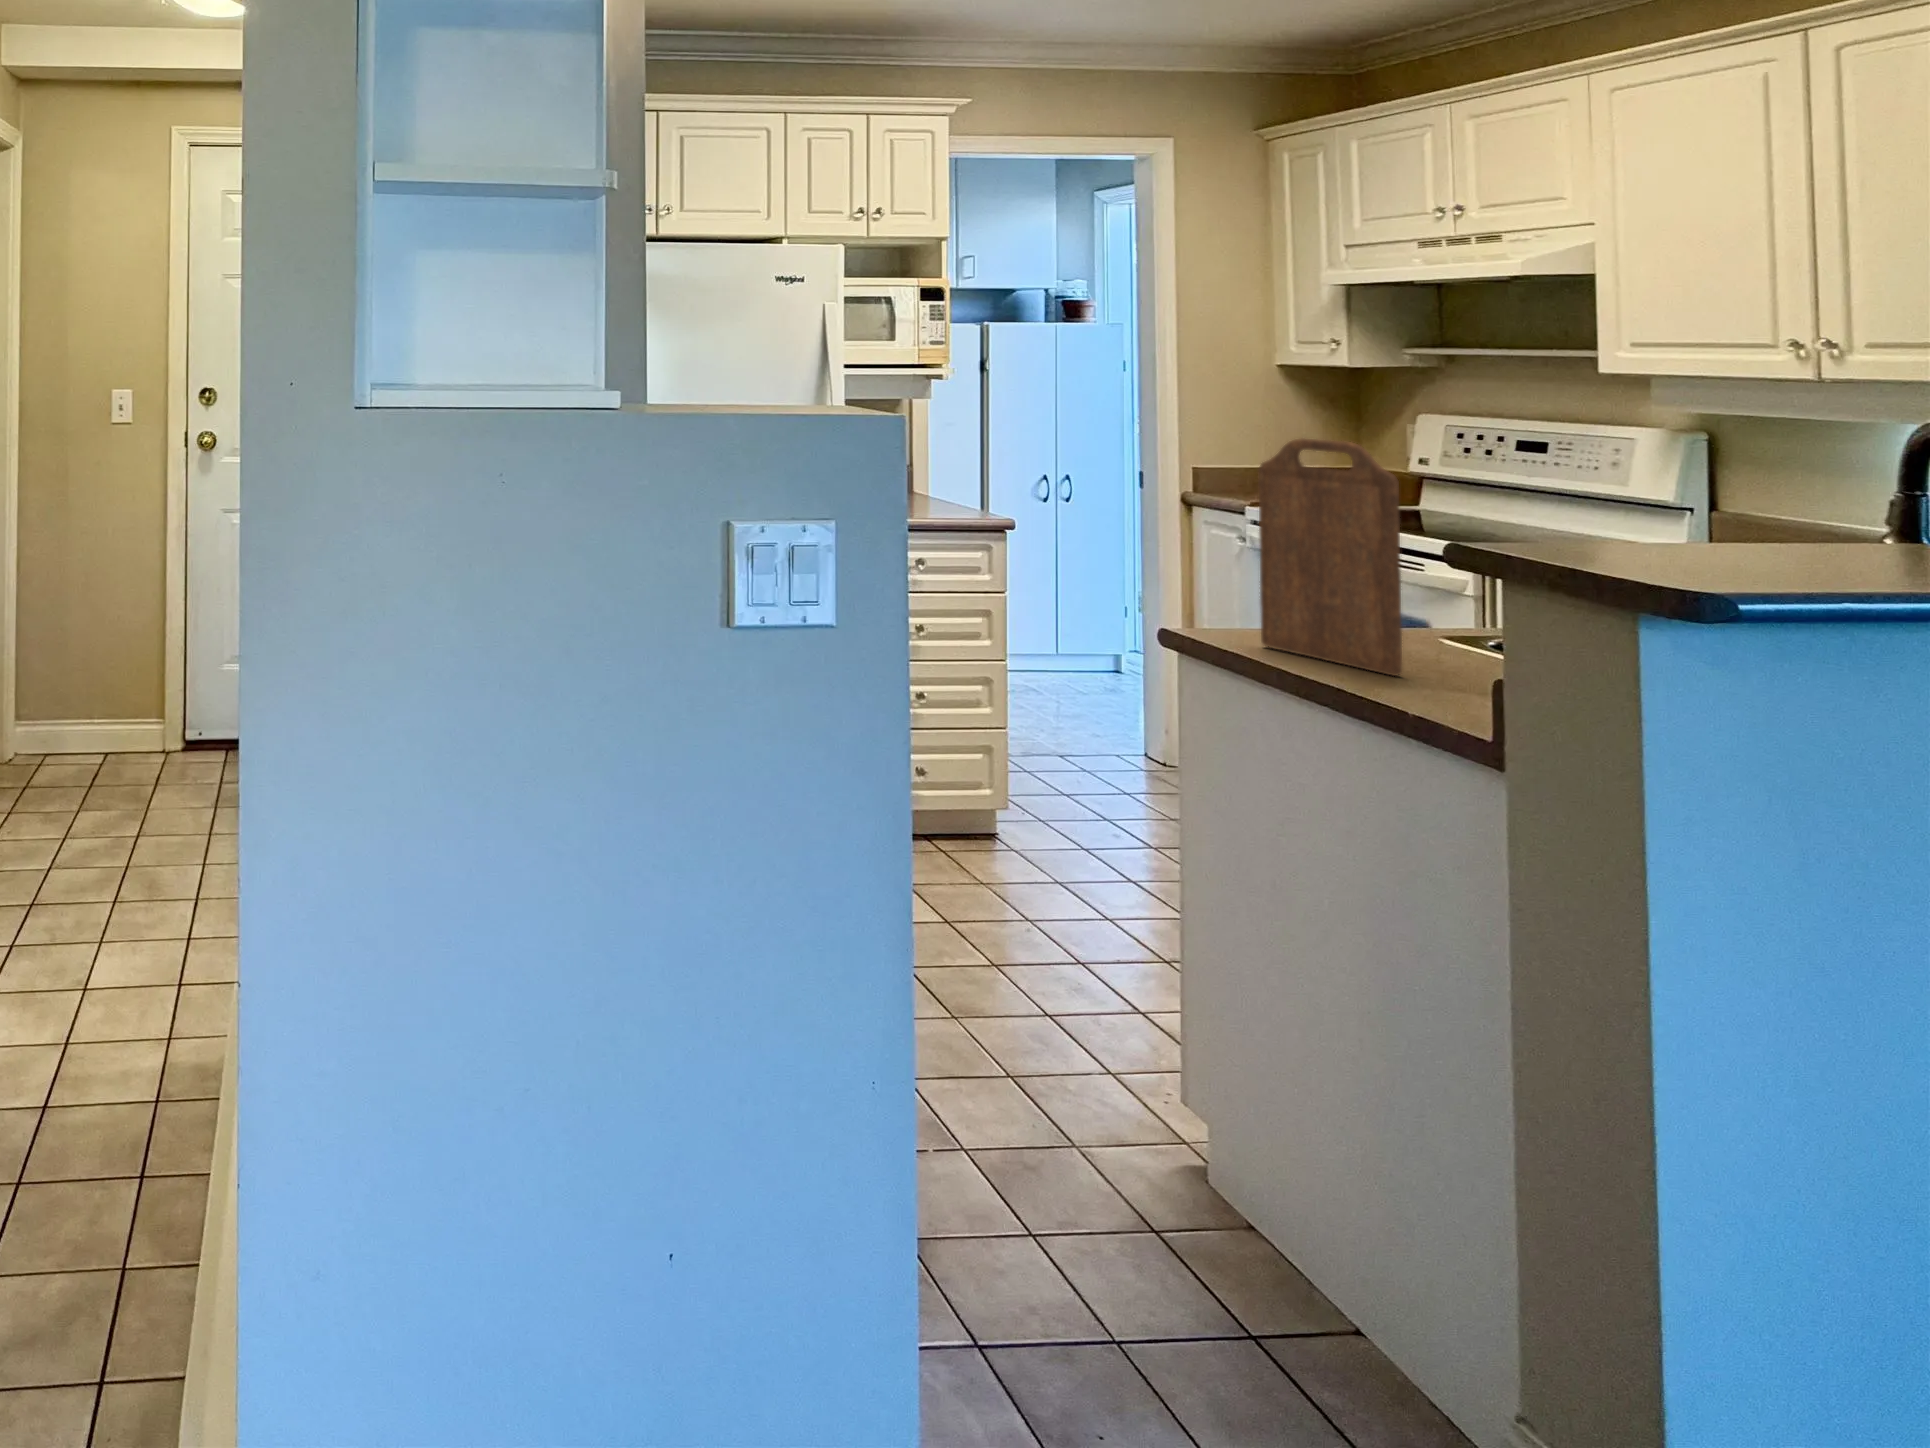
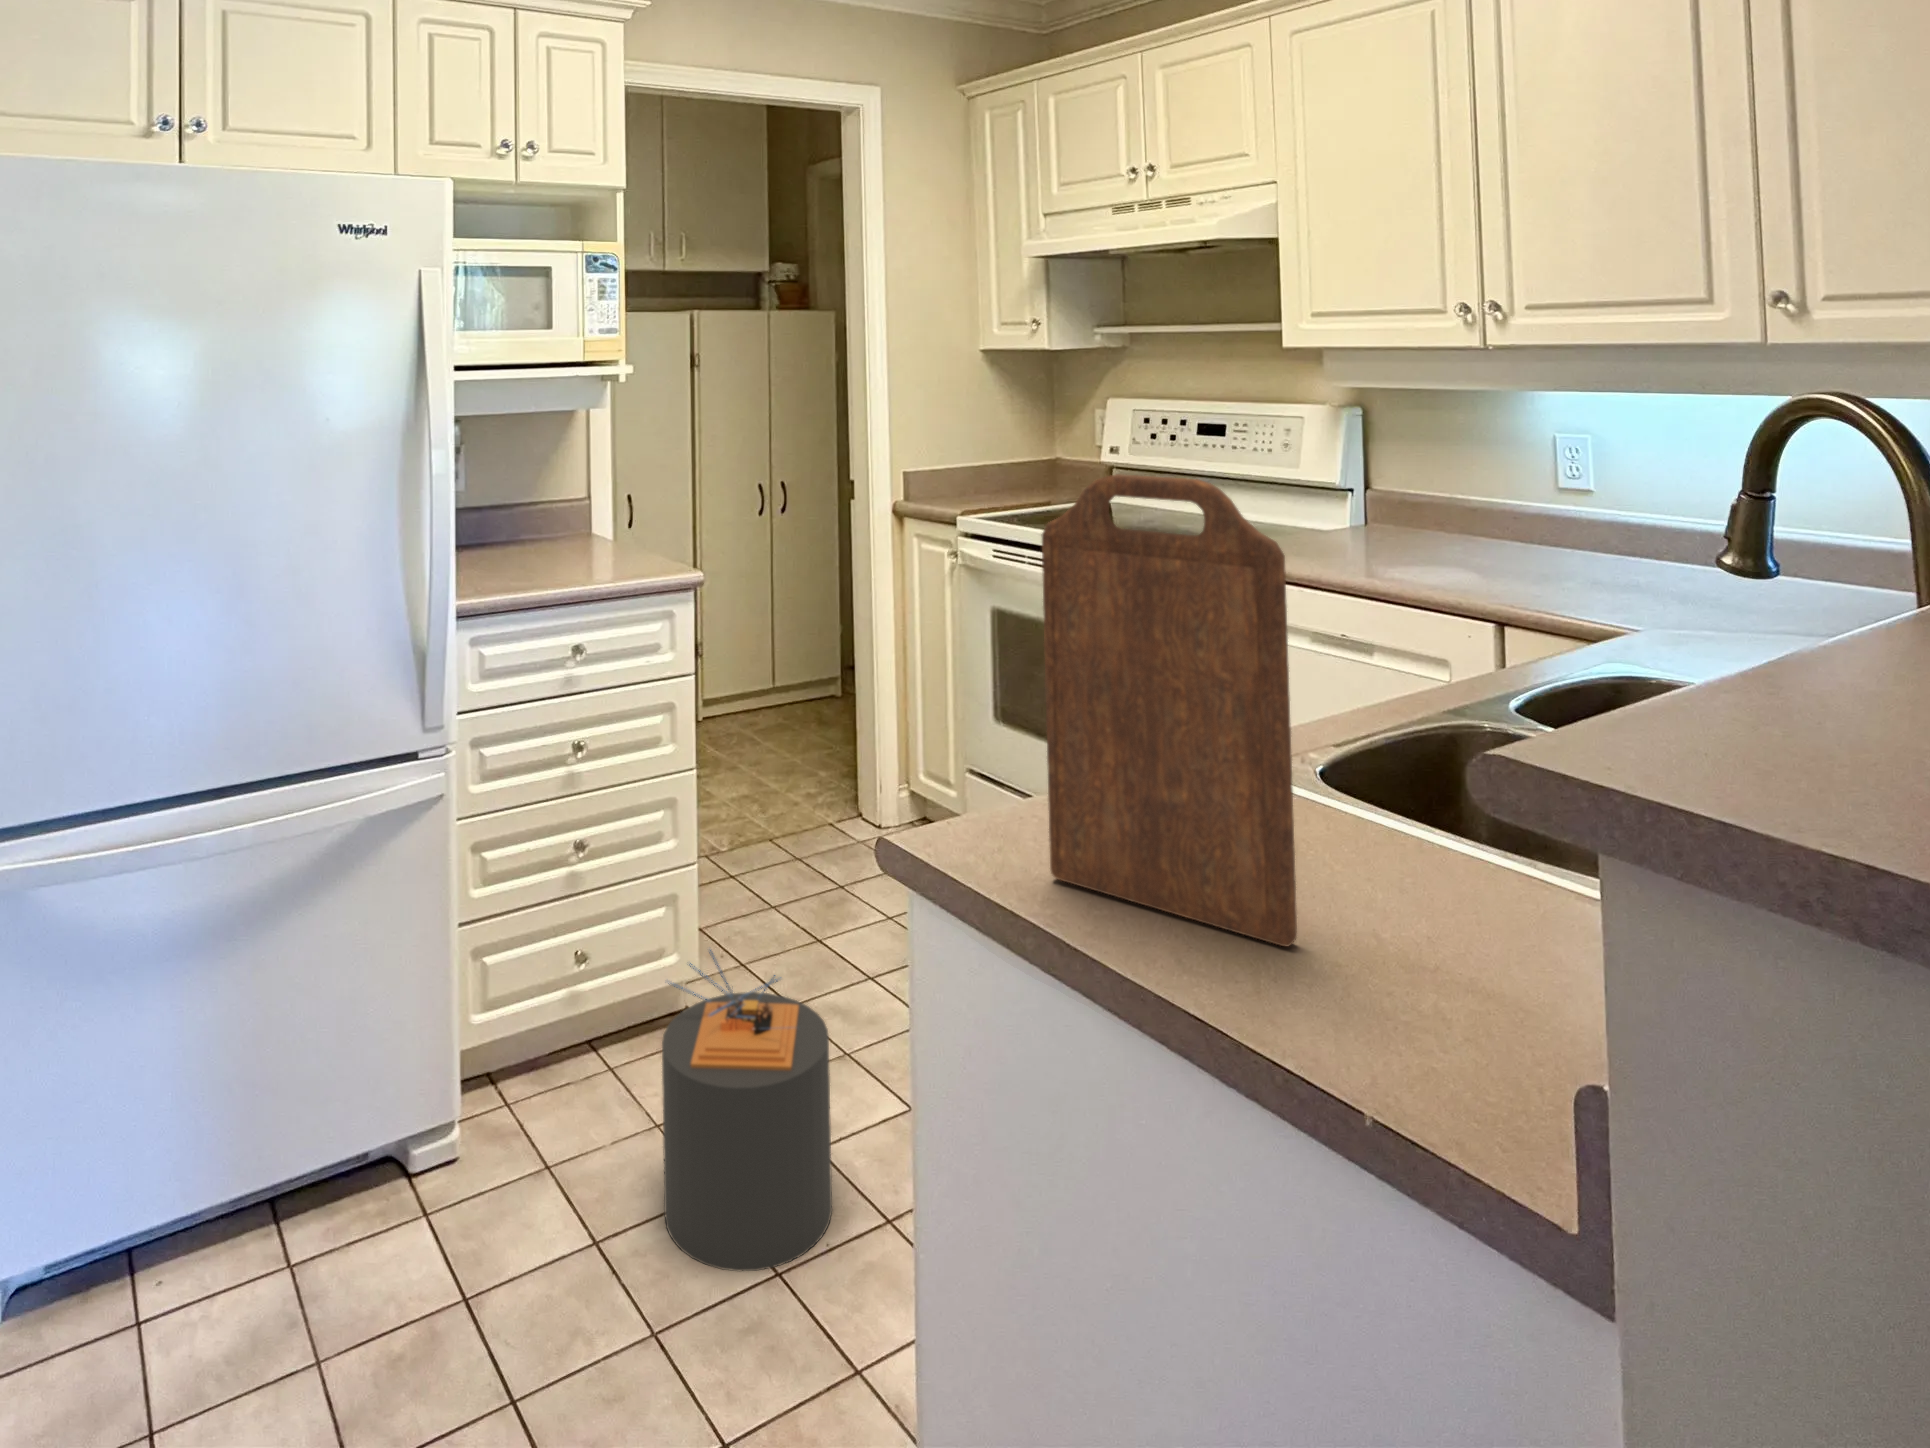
trash can: none [988,757,1121,963] -> present [662,949,832,1271]

